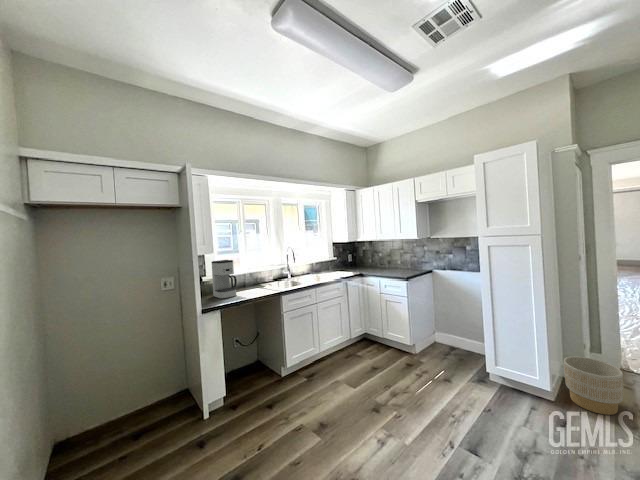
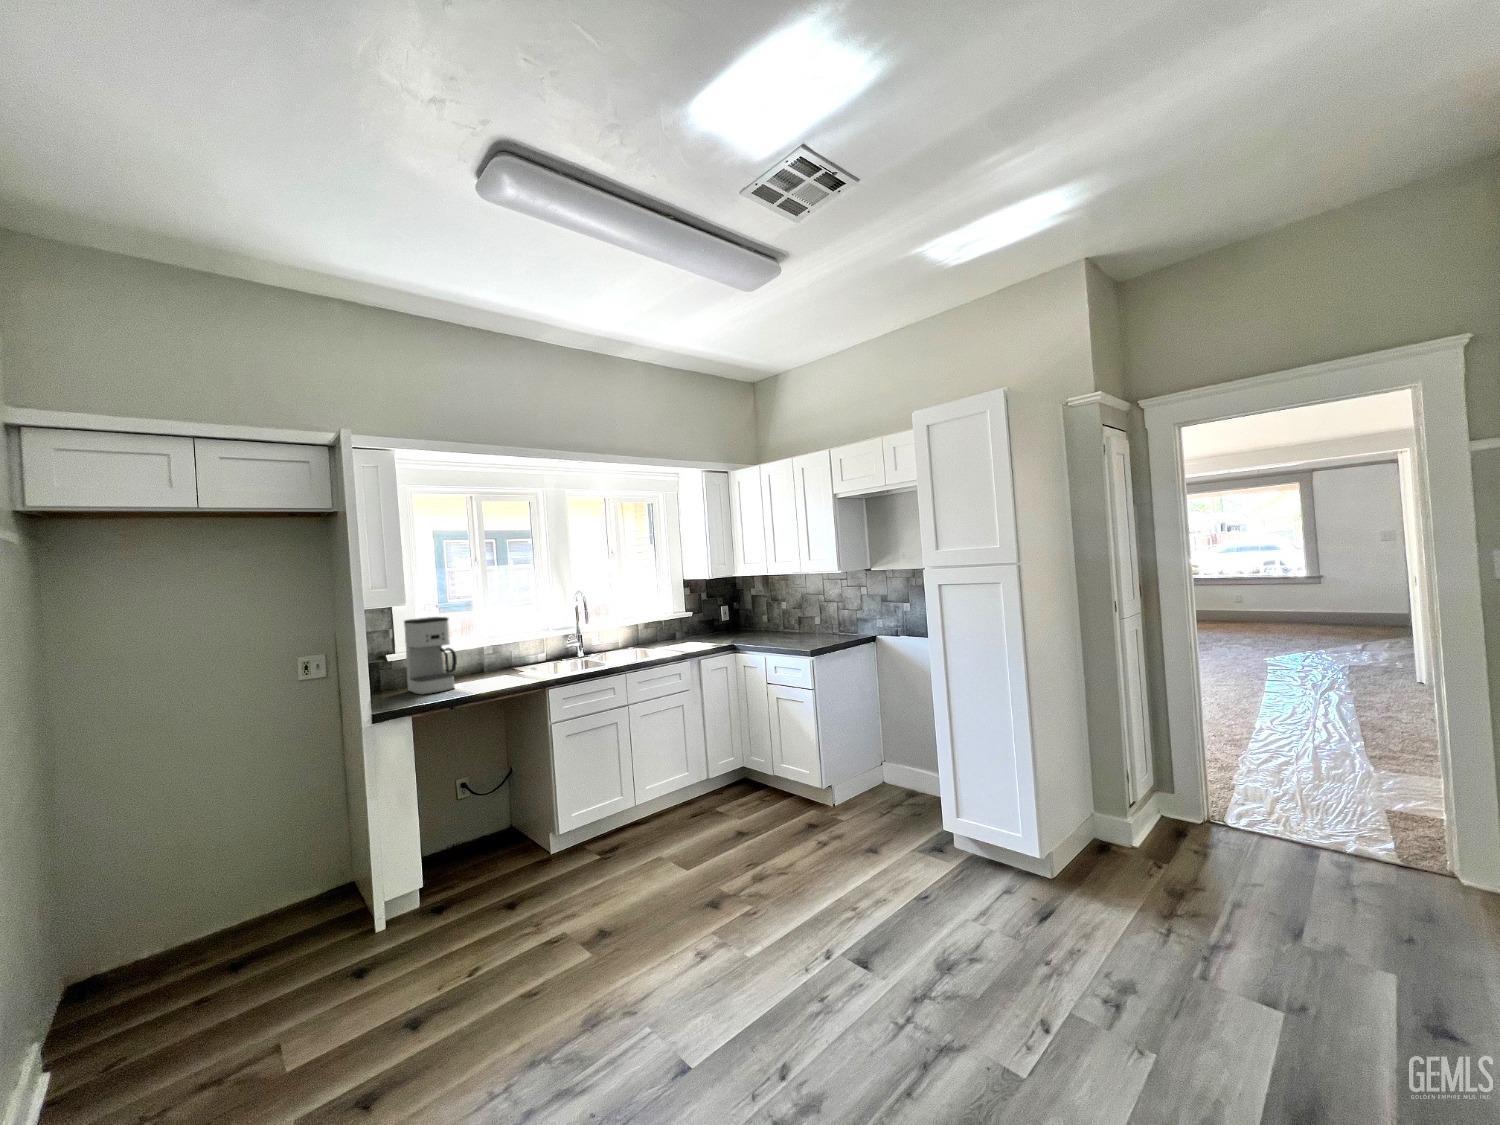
planter: present [564,356,623,415] -> none [1070,794,1160,897]

